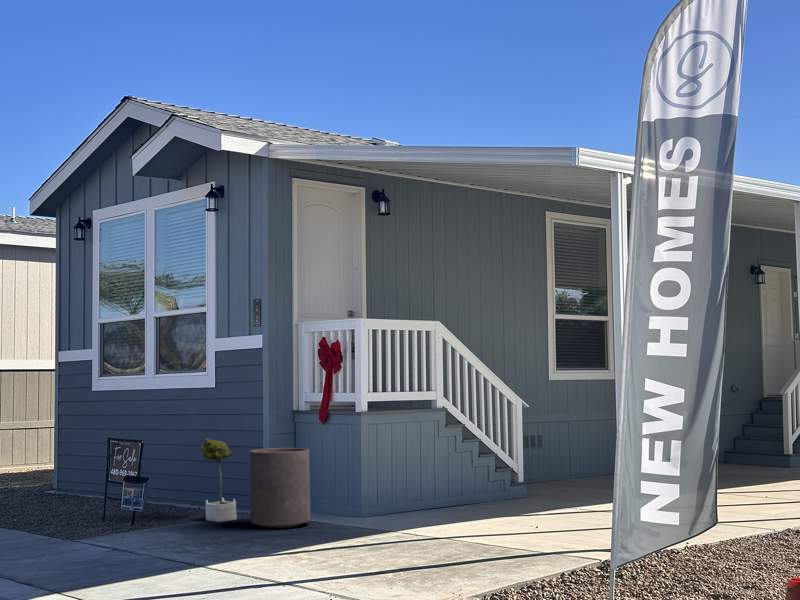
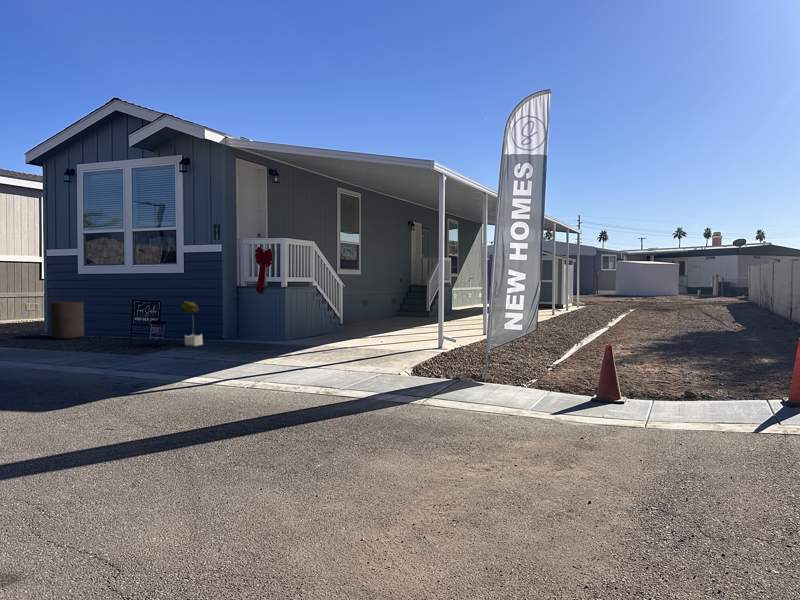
trash can: present [250,448,310,528] -> present [50,301,84,339]

